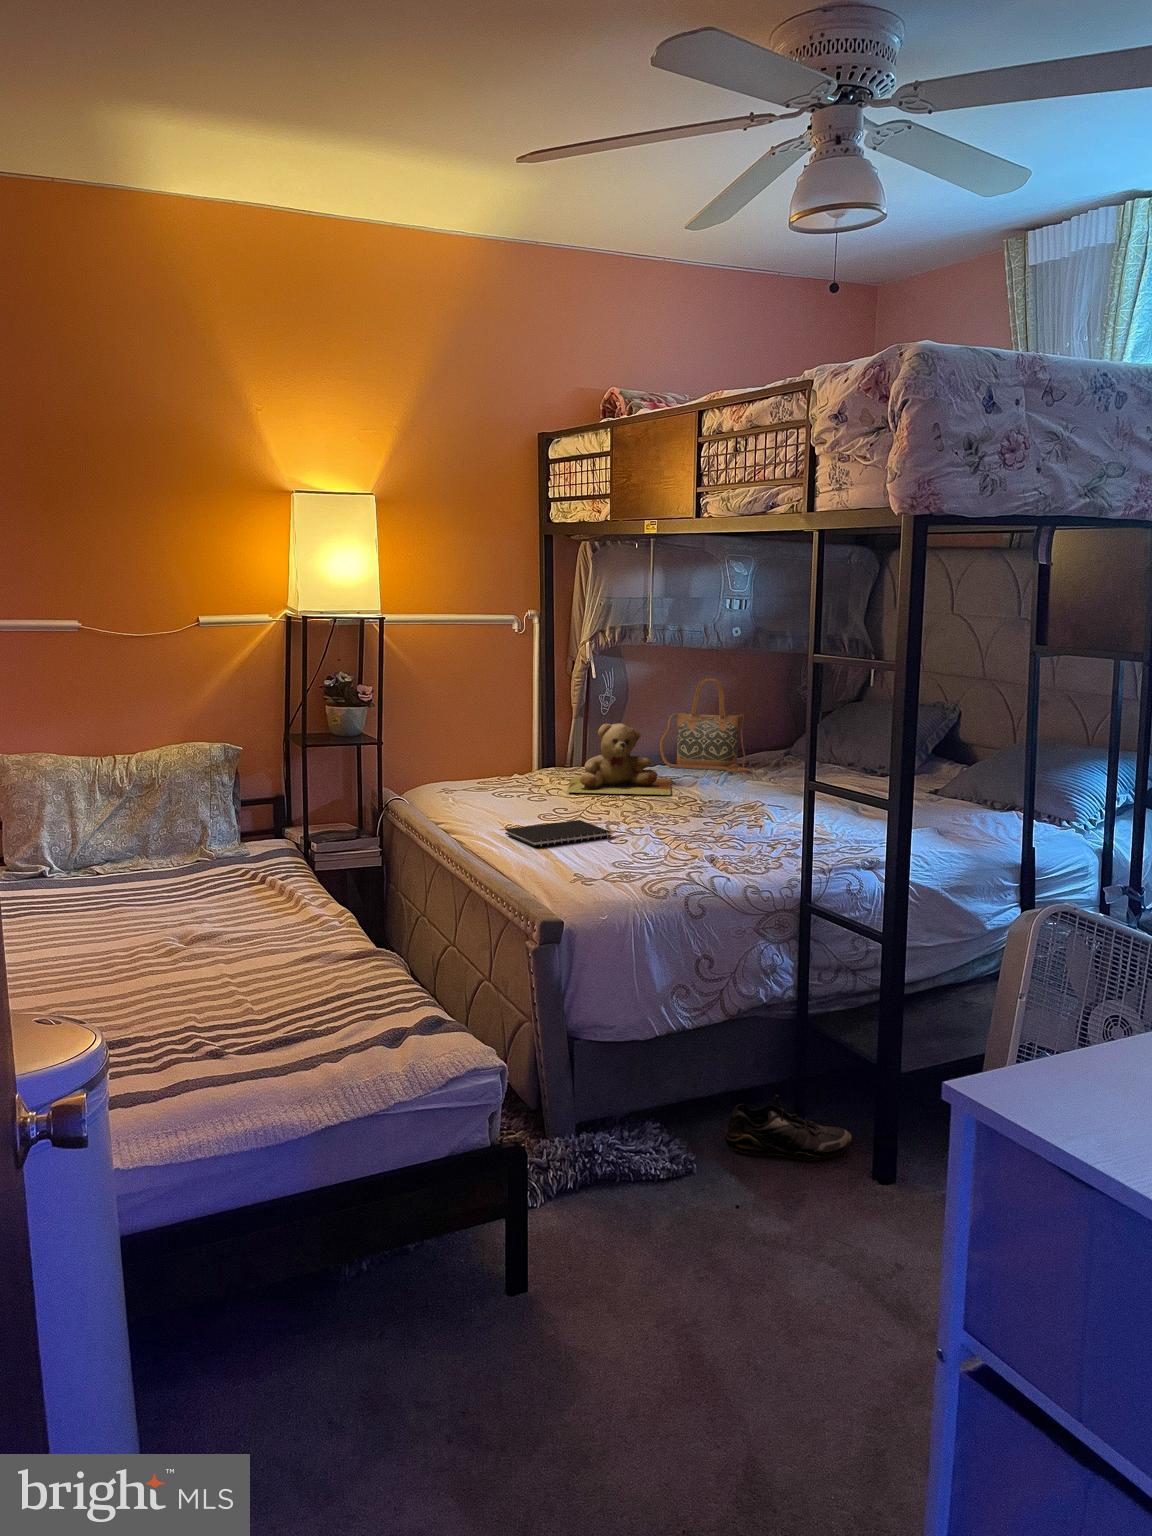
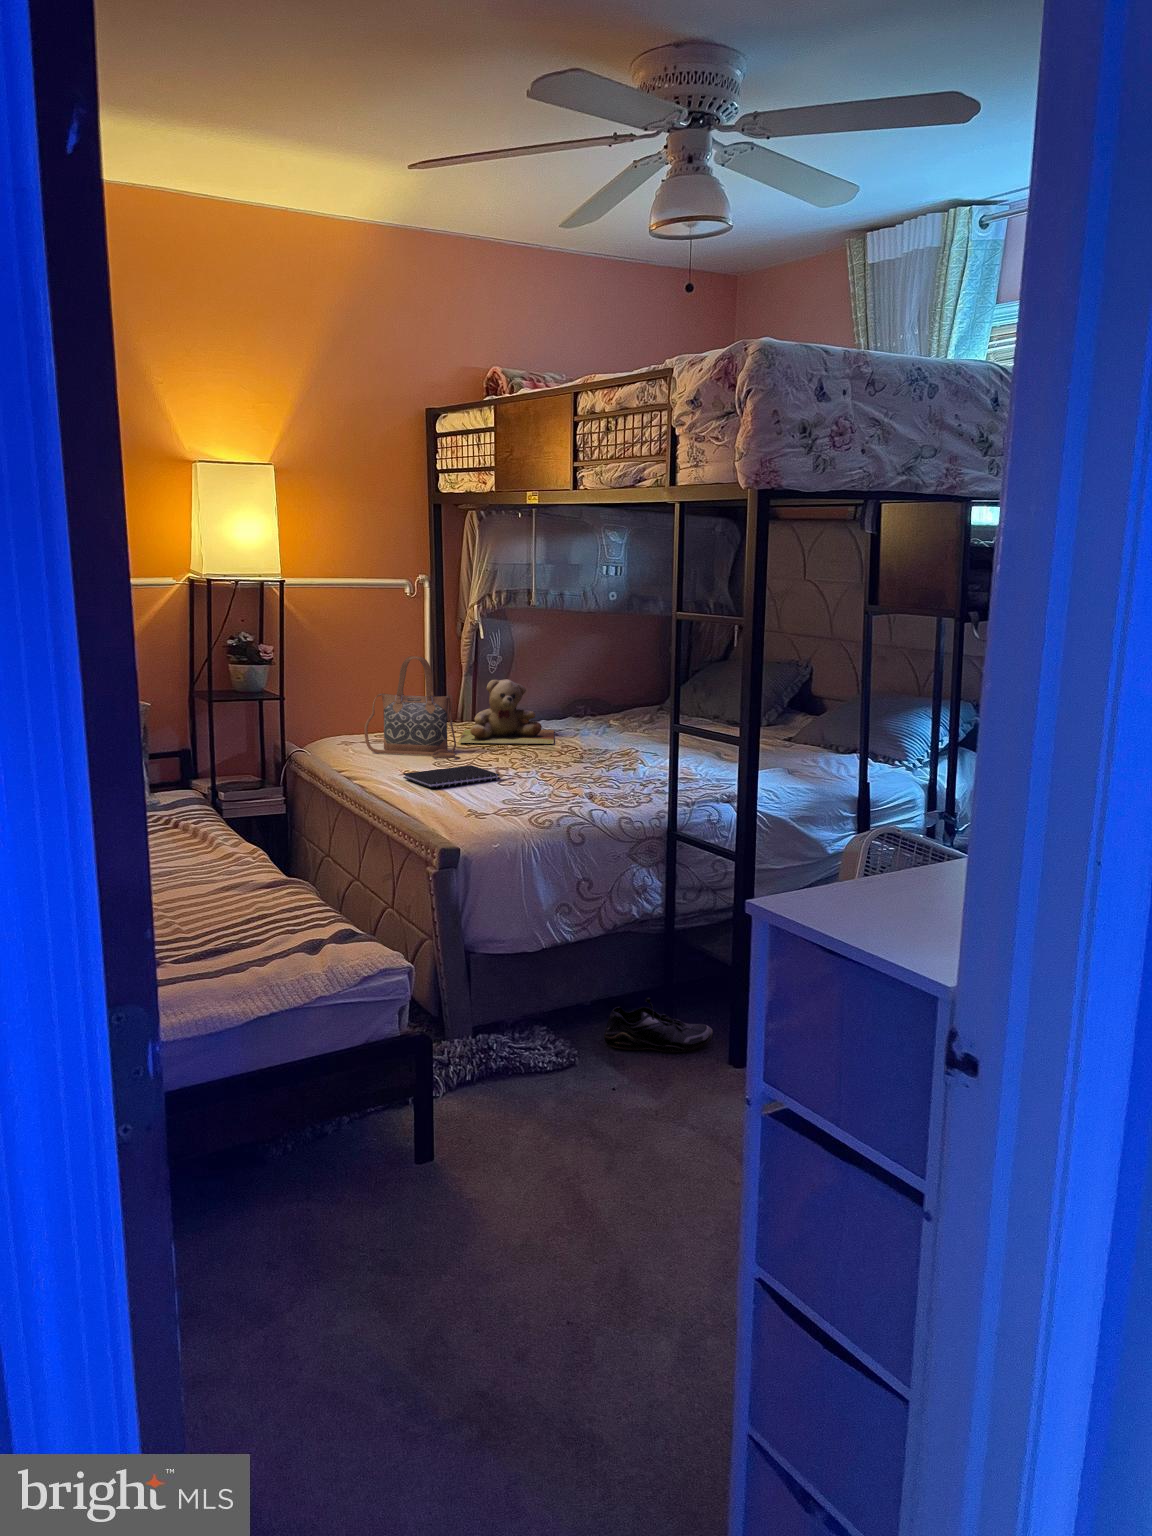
handbag: present [660,678,749,773] -> present [364,656,456,759]

